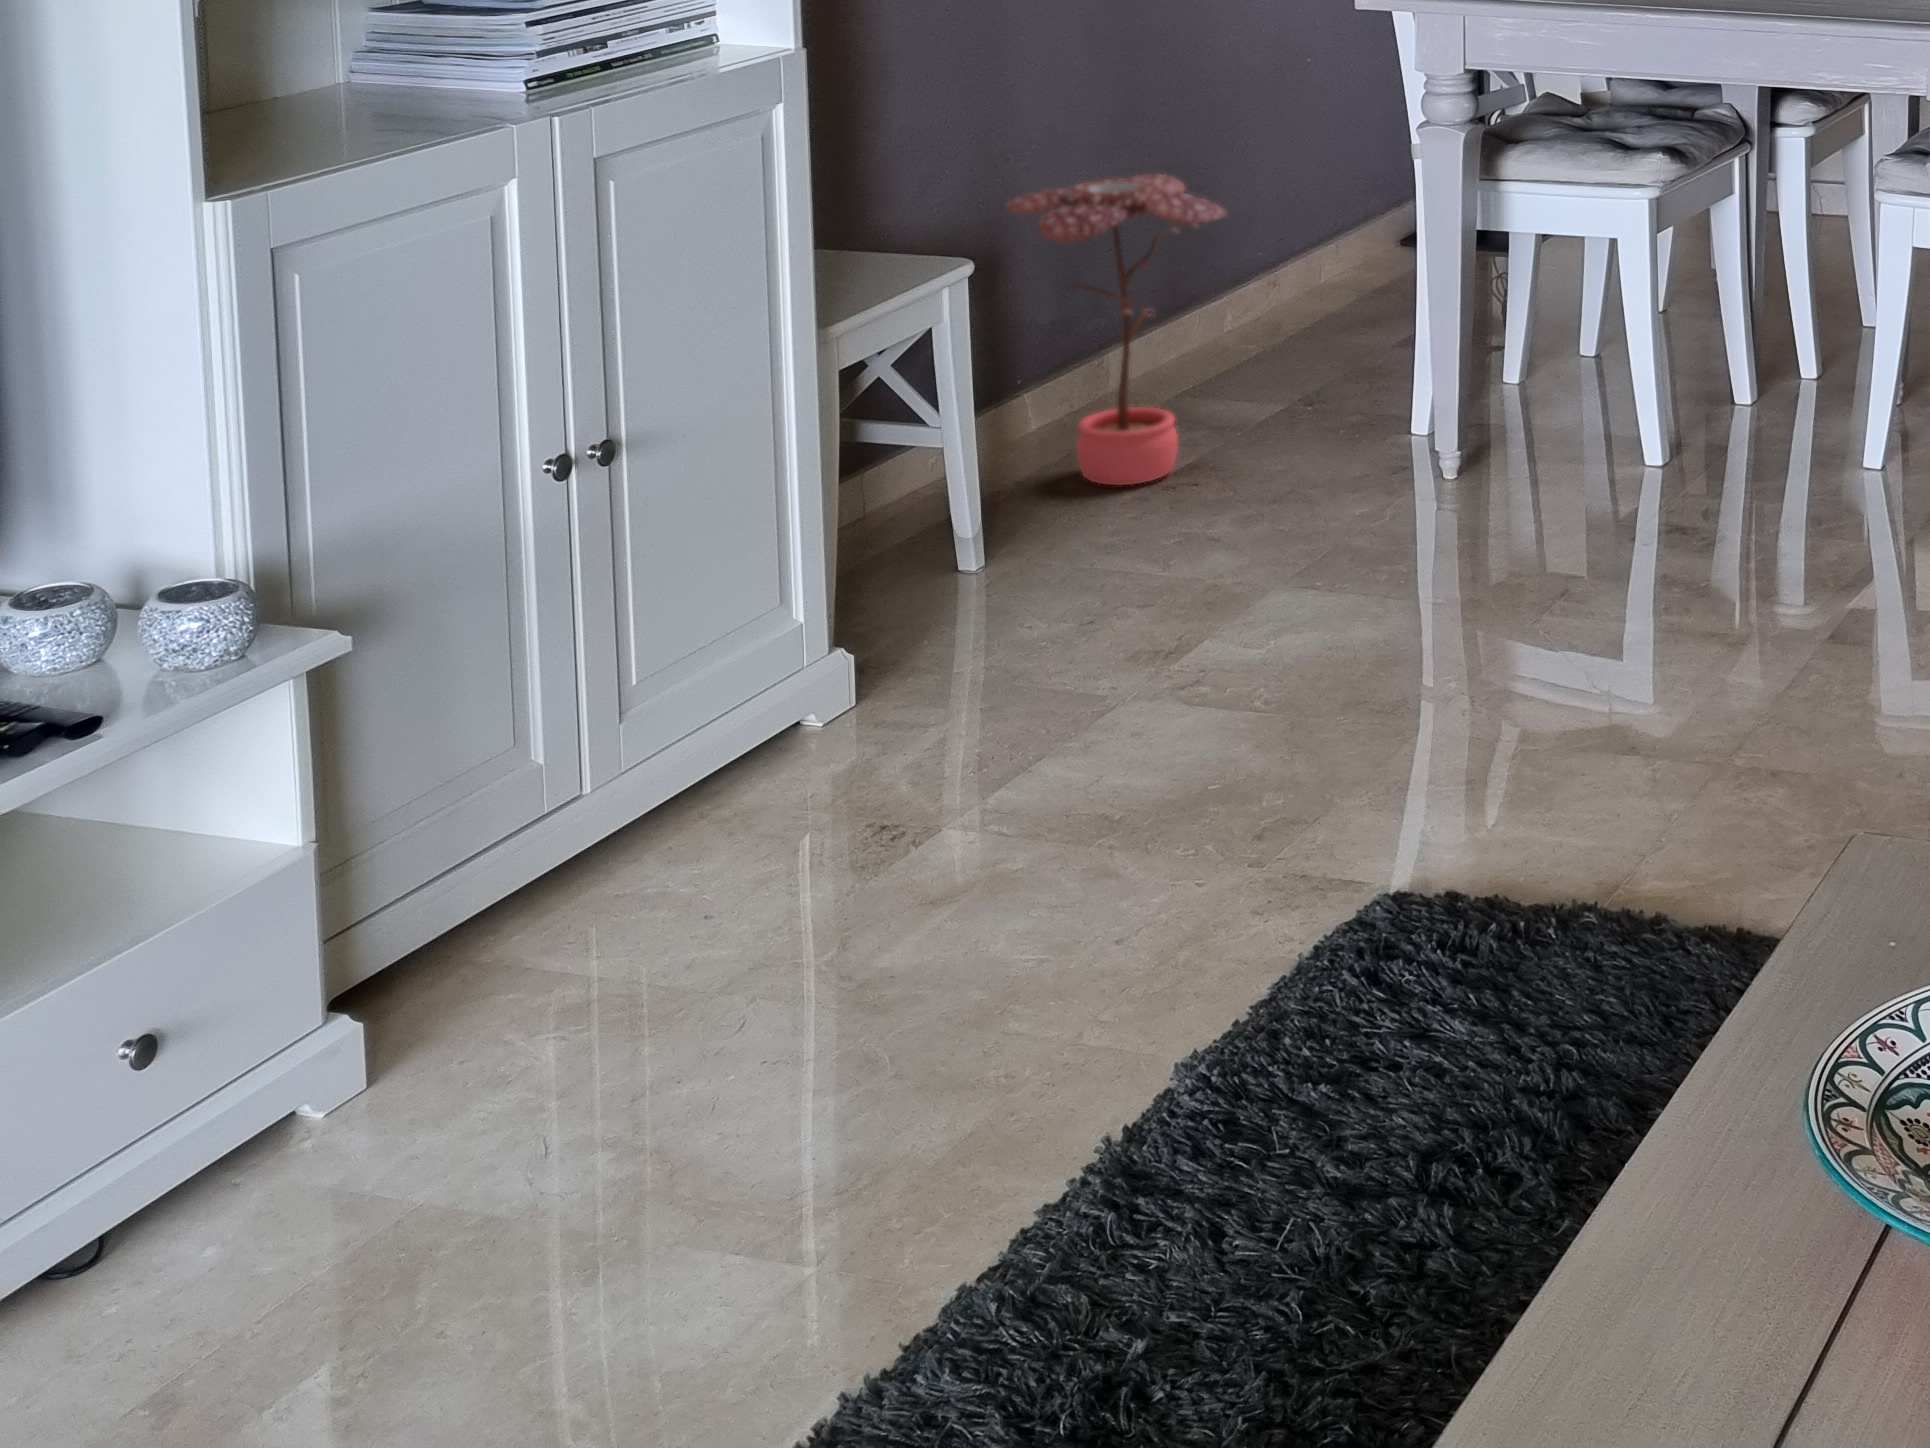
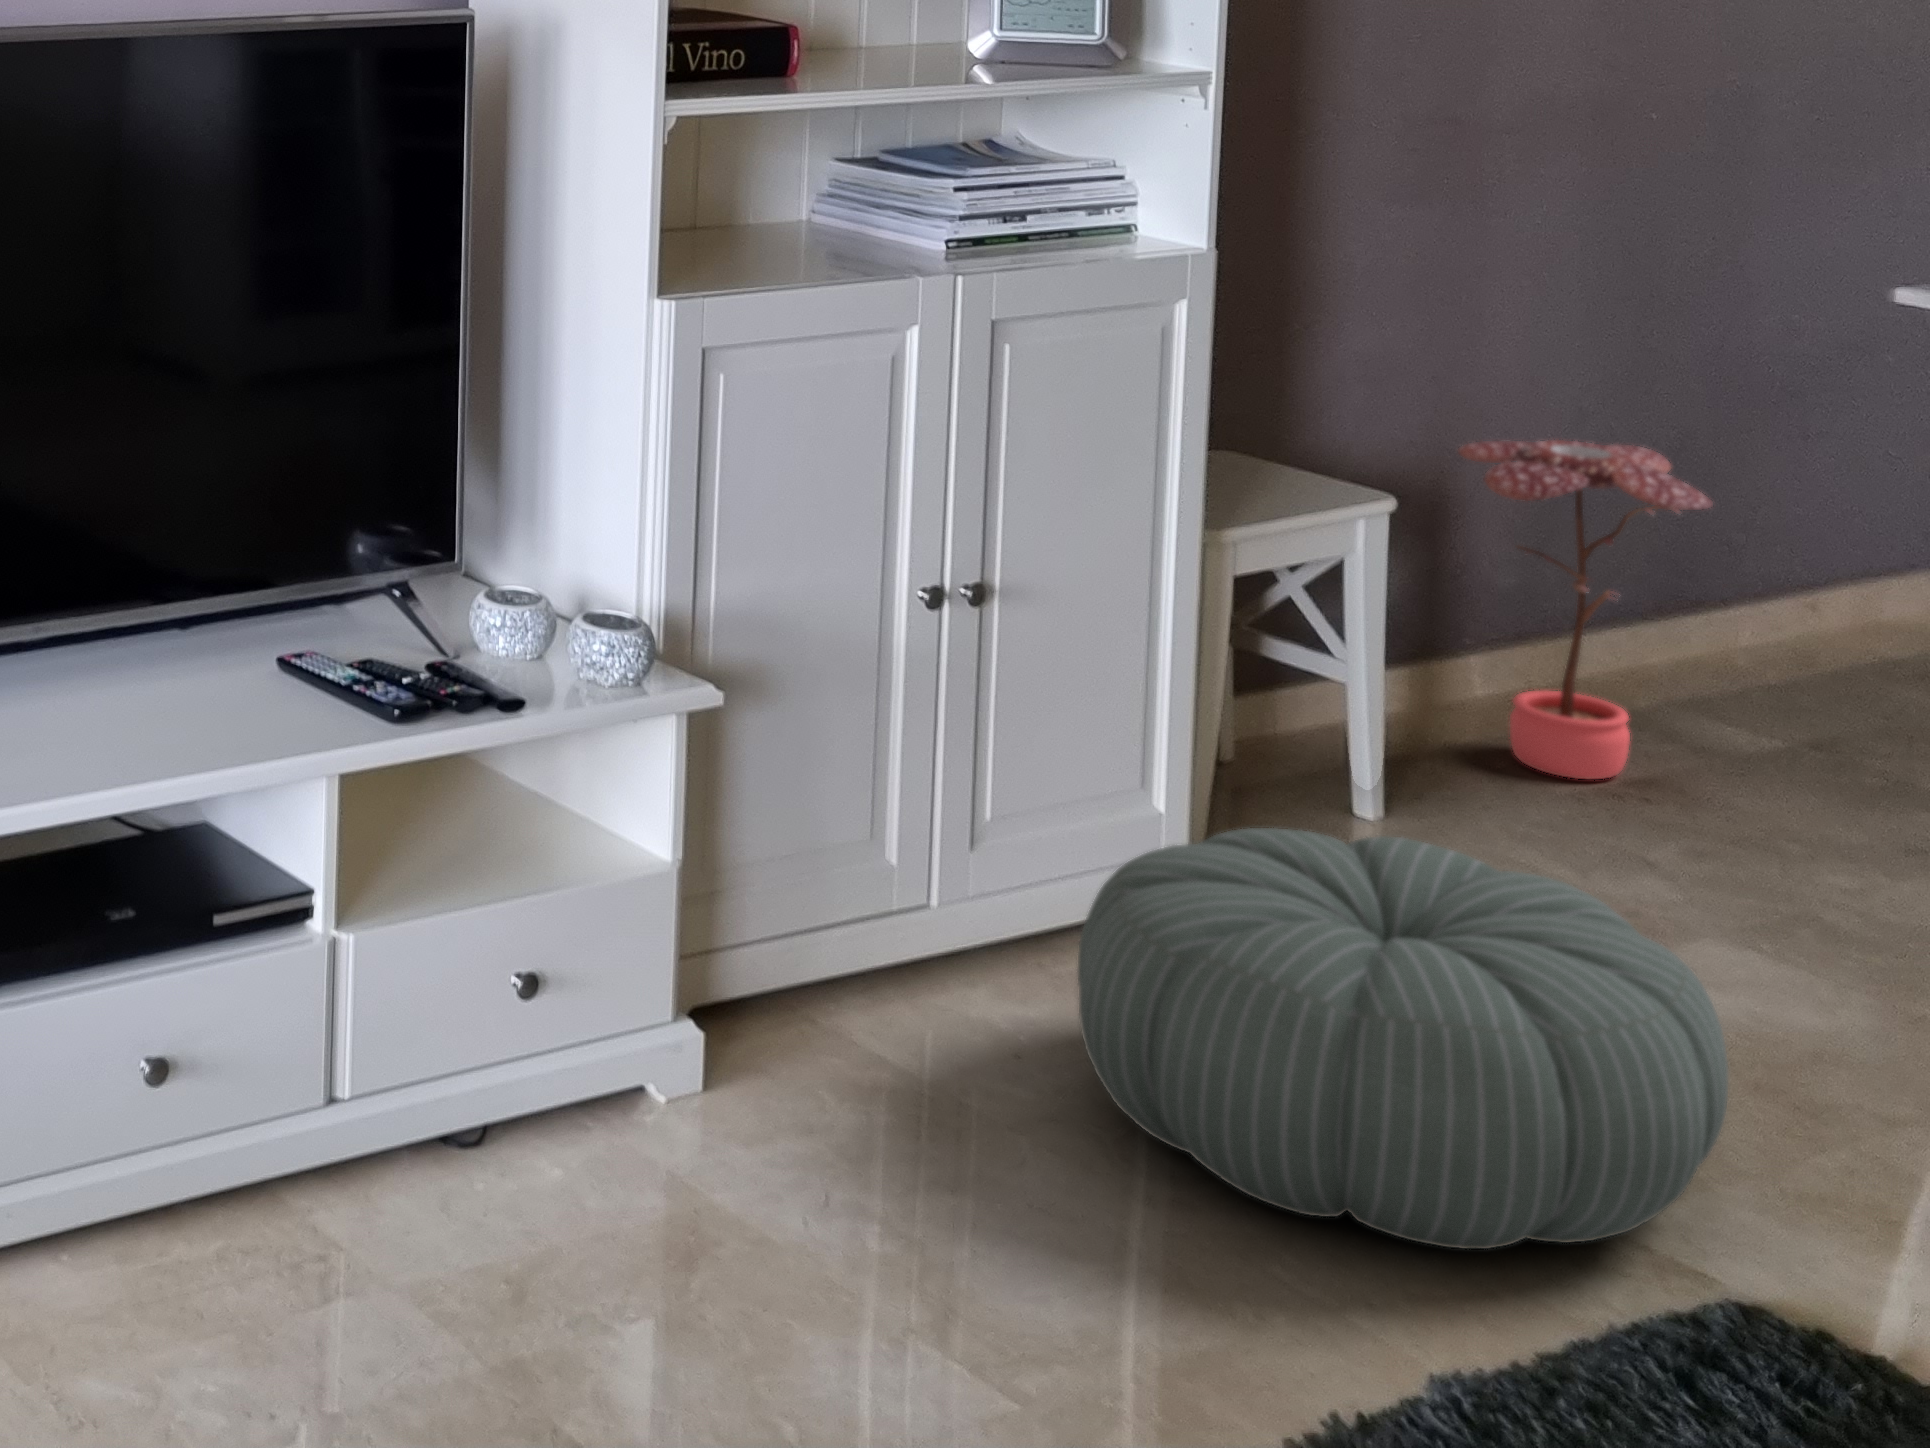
pouf: none [767,580,1356,964] -> present [1078,828,1728,1249]

